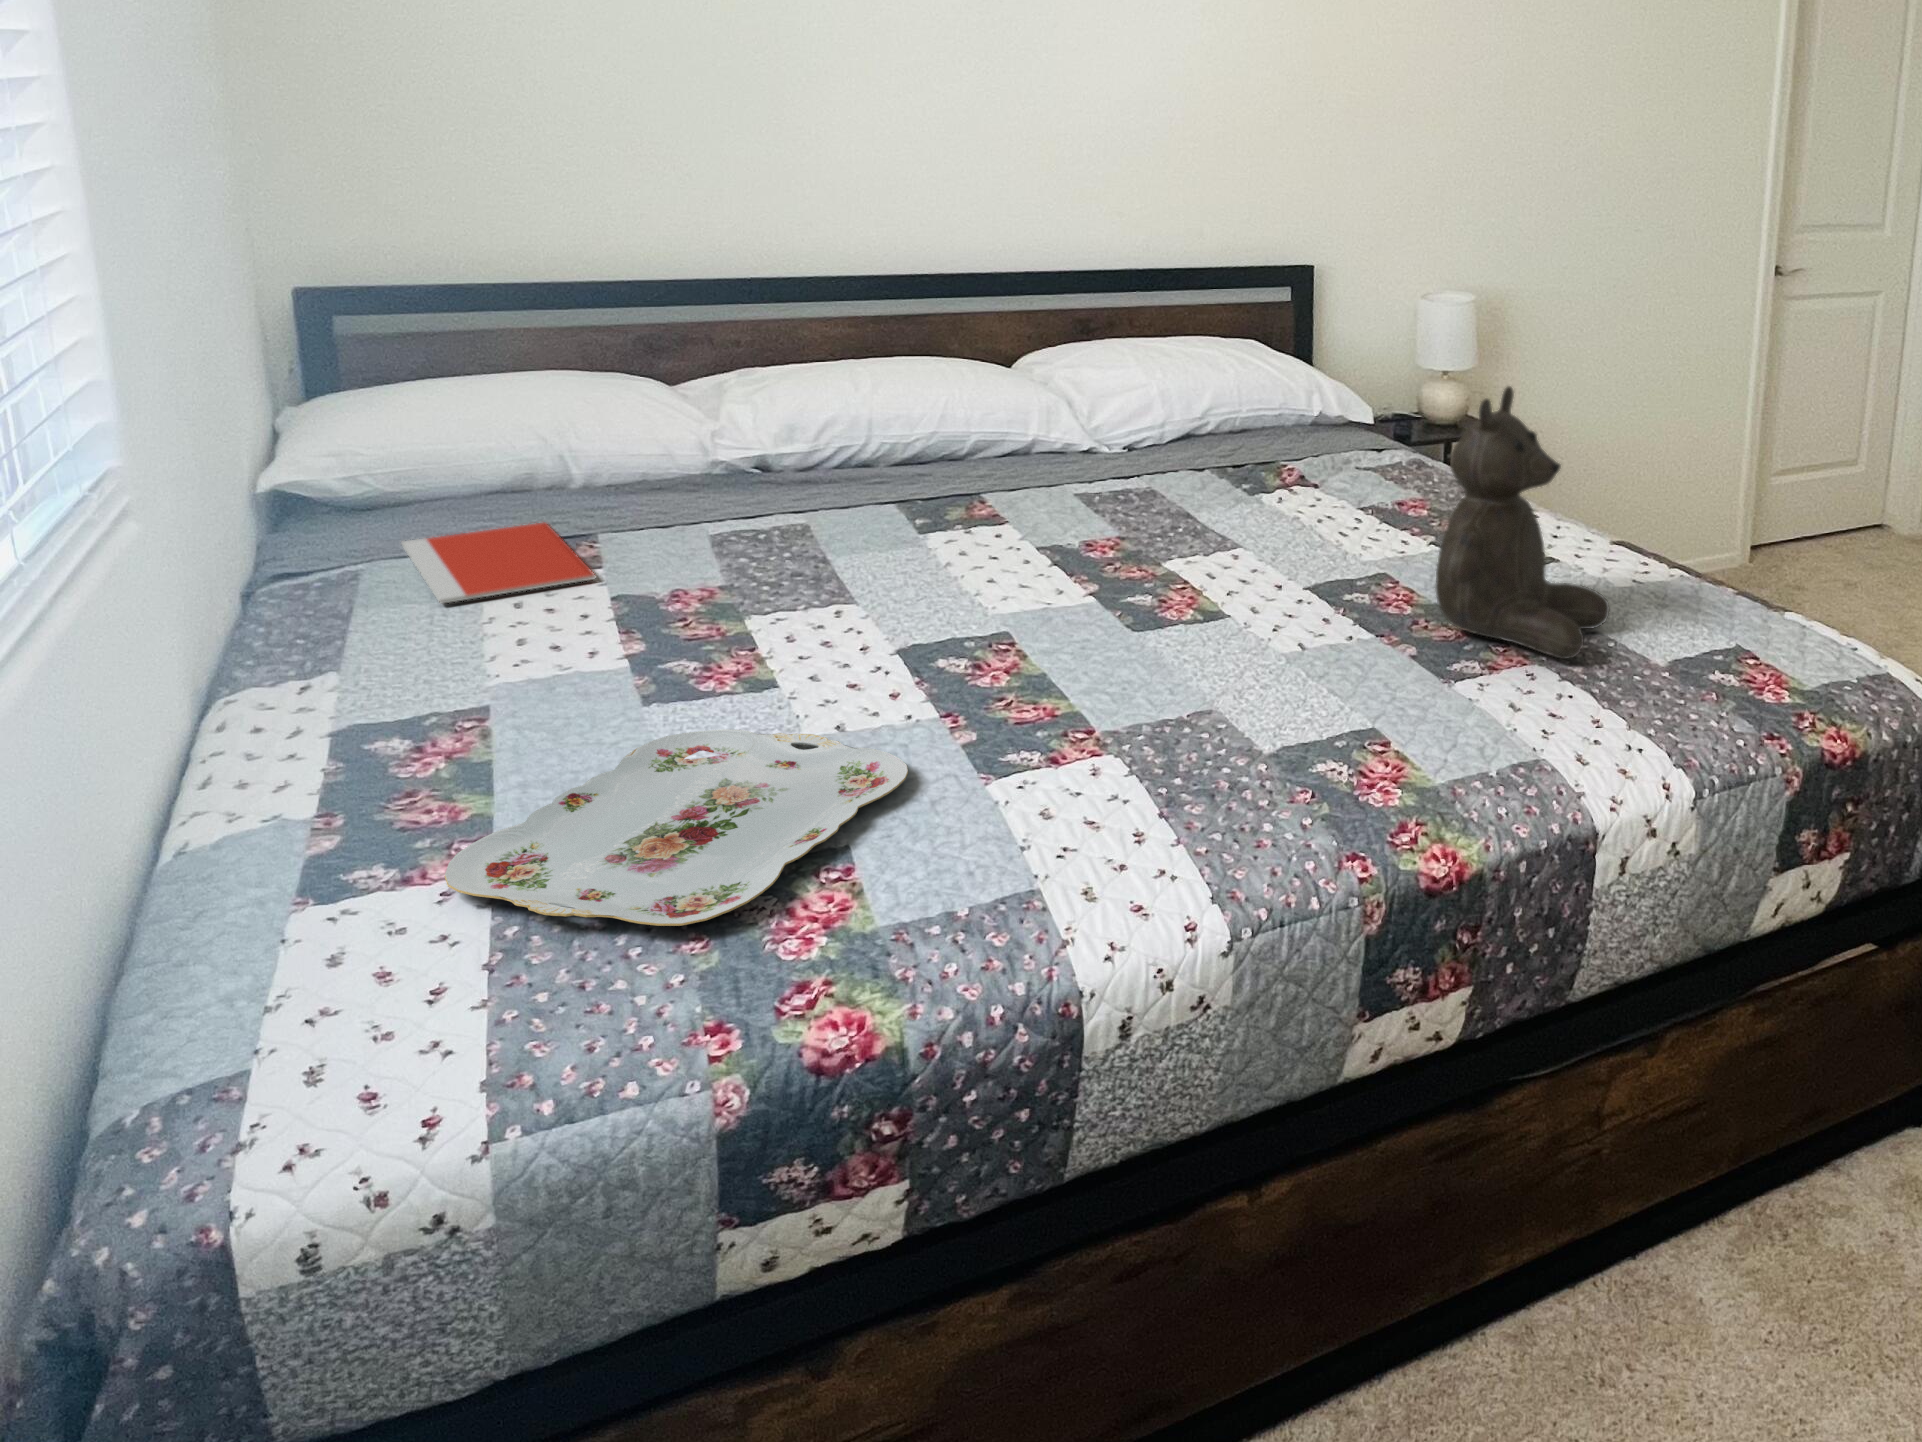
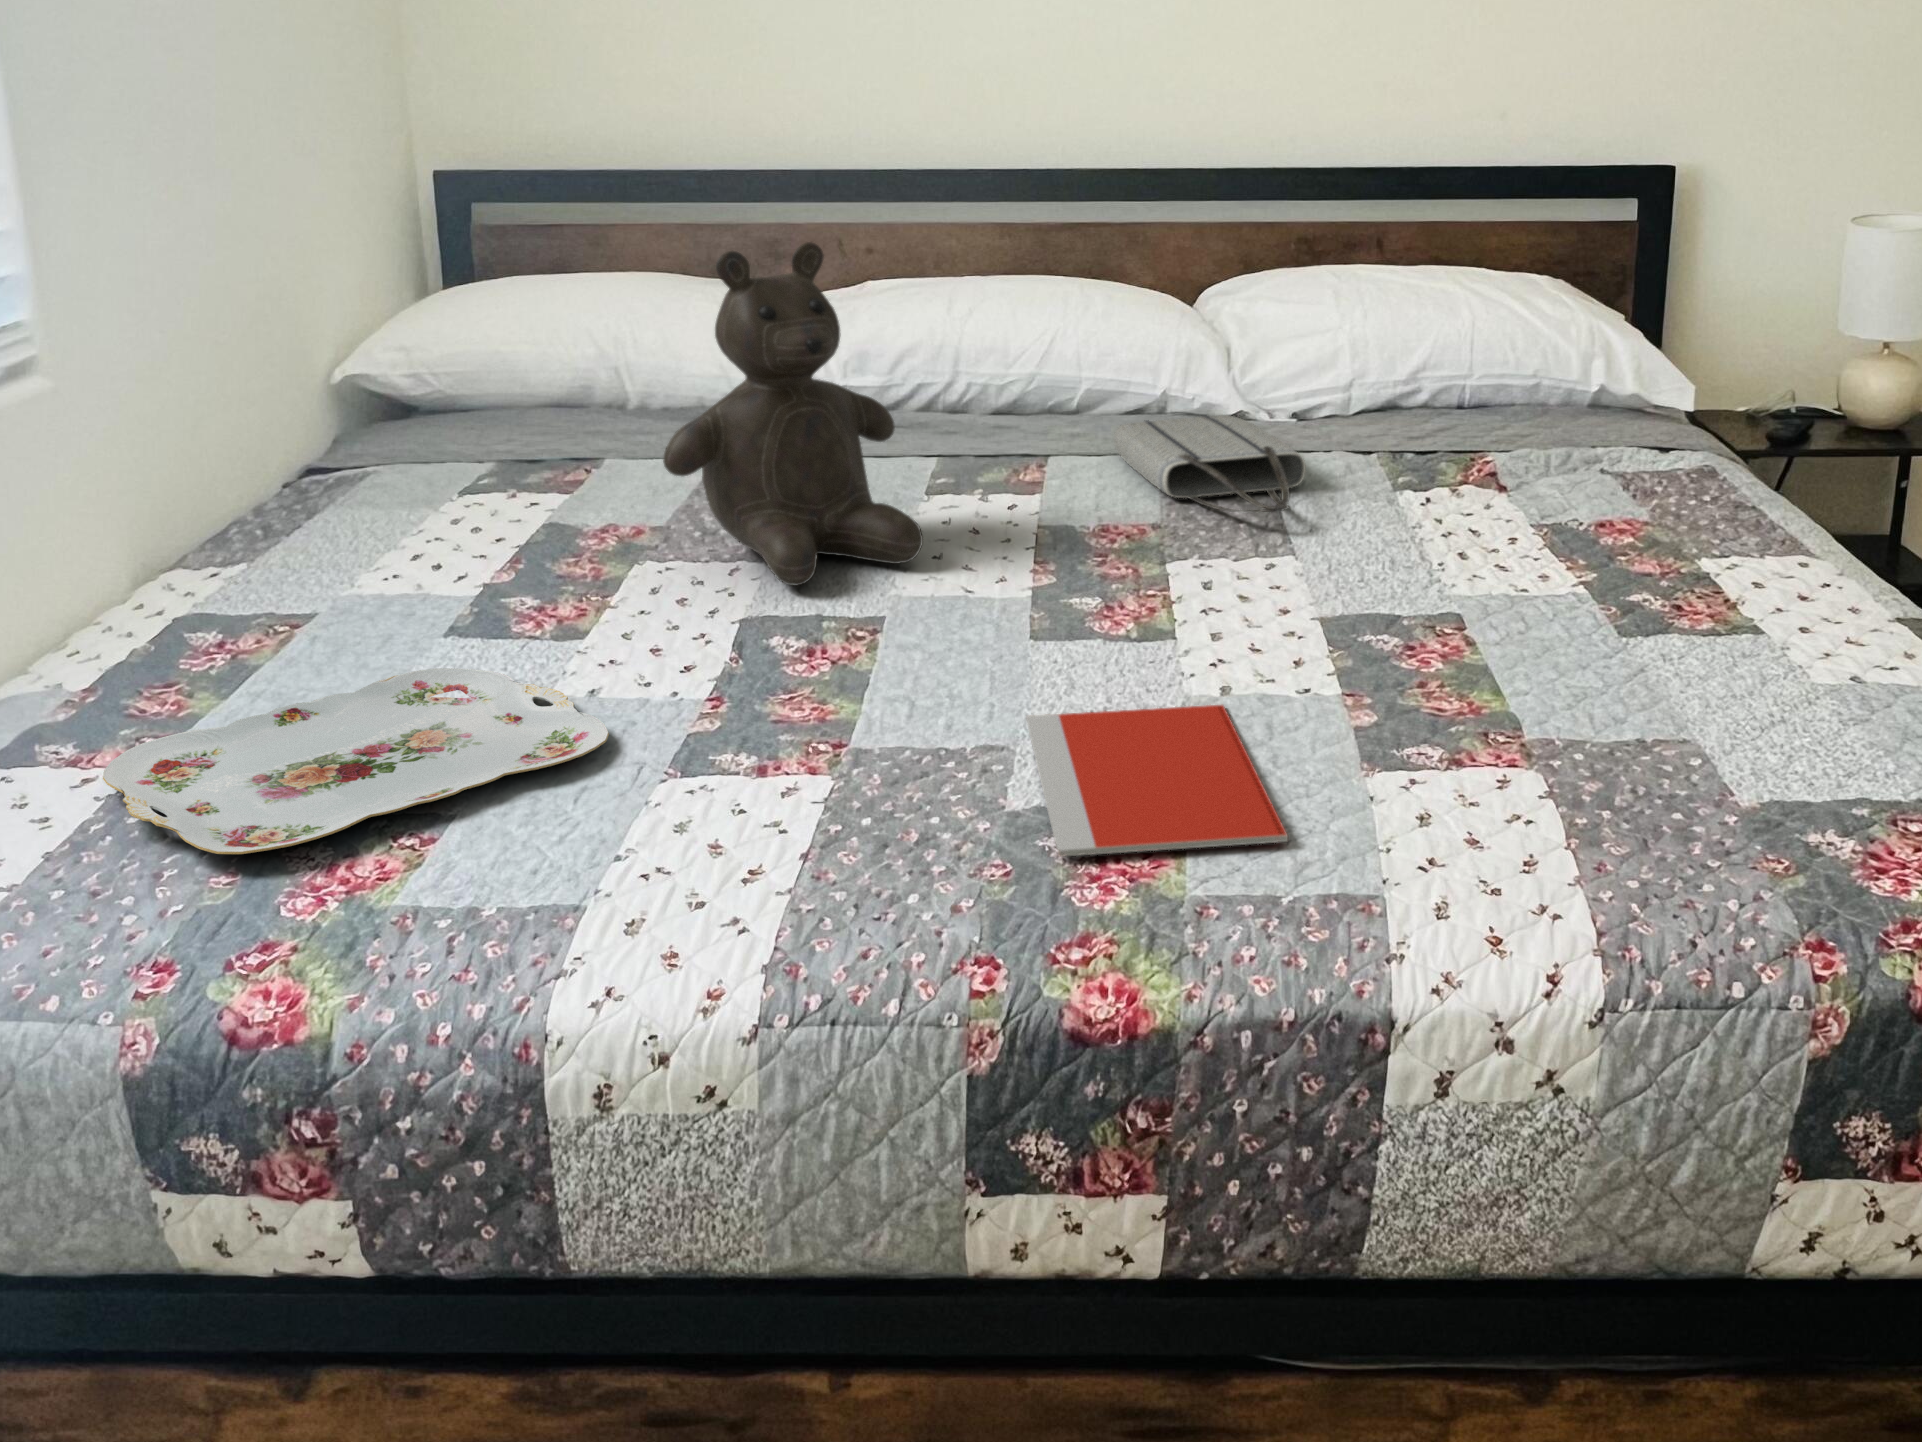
teddy bear: present [1436,386,1609,659] -> present [663,242,923,586]
tote bag: none [1024,451,1217,522] -> present [1114,415,1306,512]
notebook: present [402,523,596,603] -> present [1026,705,1288,857]

